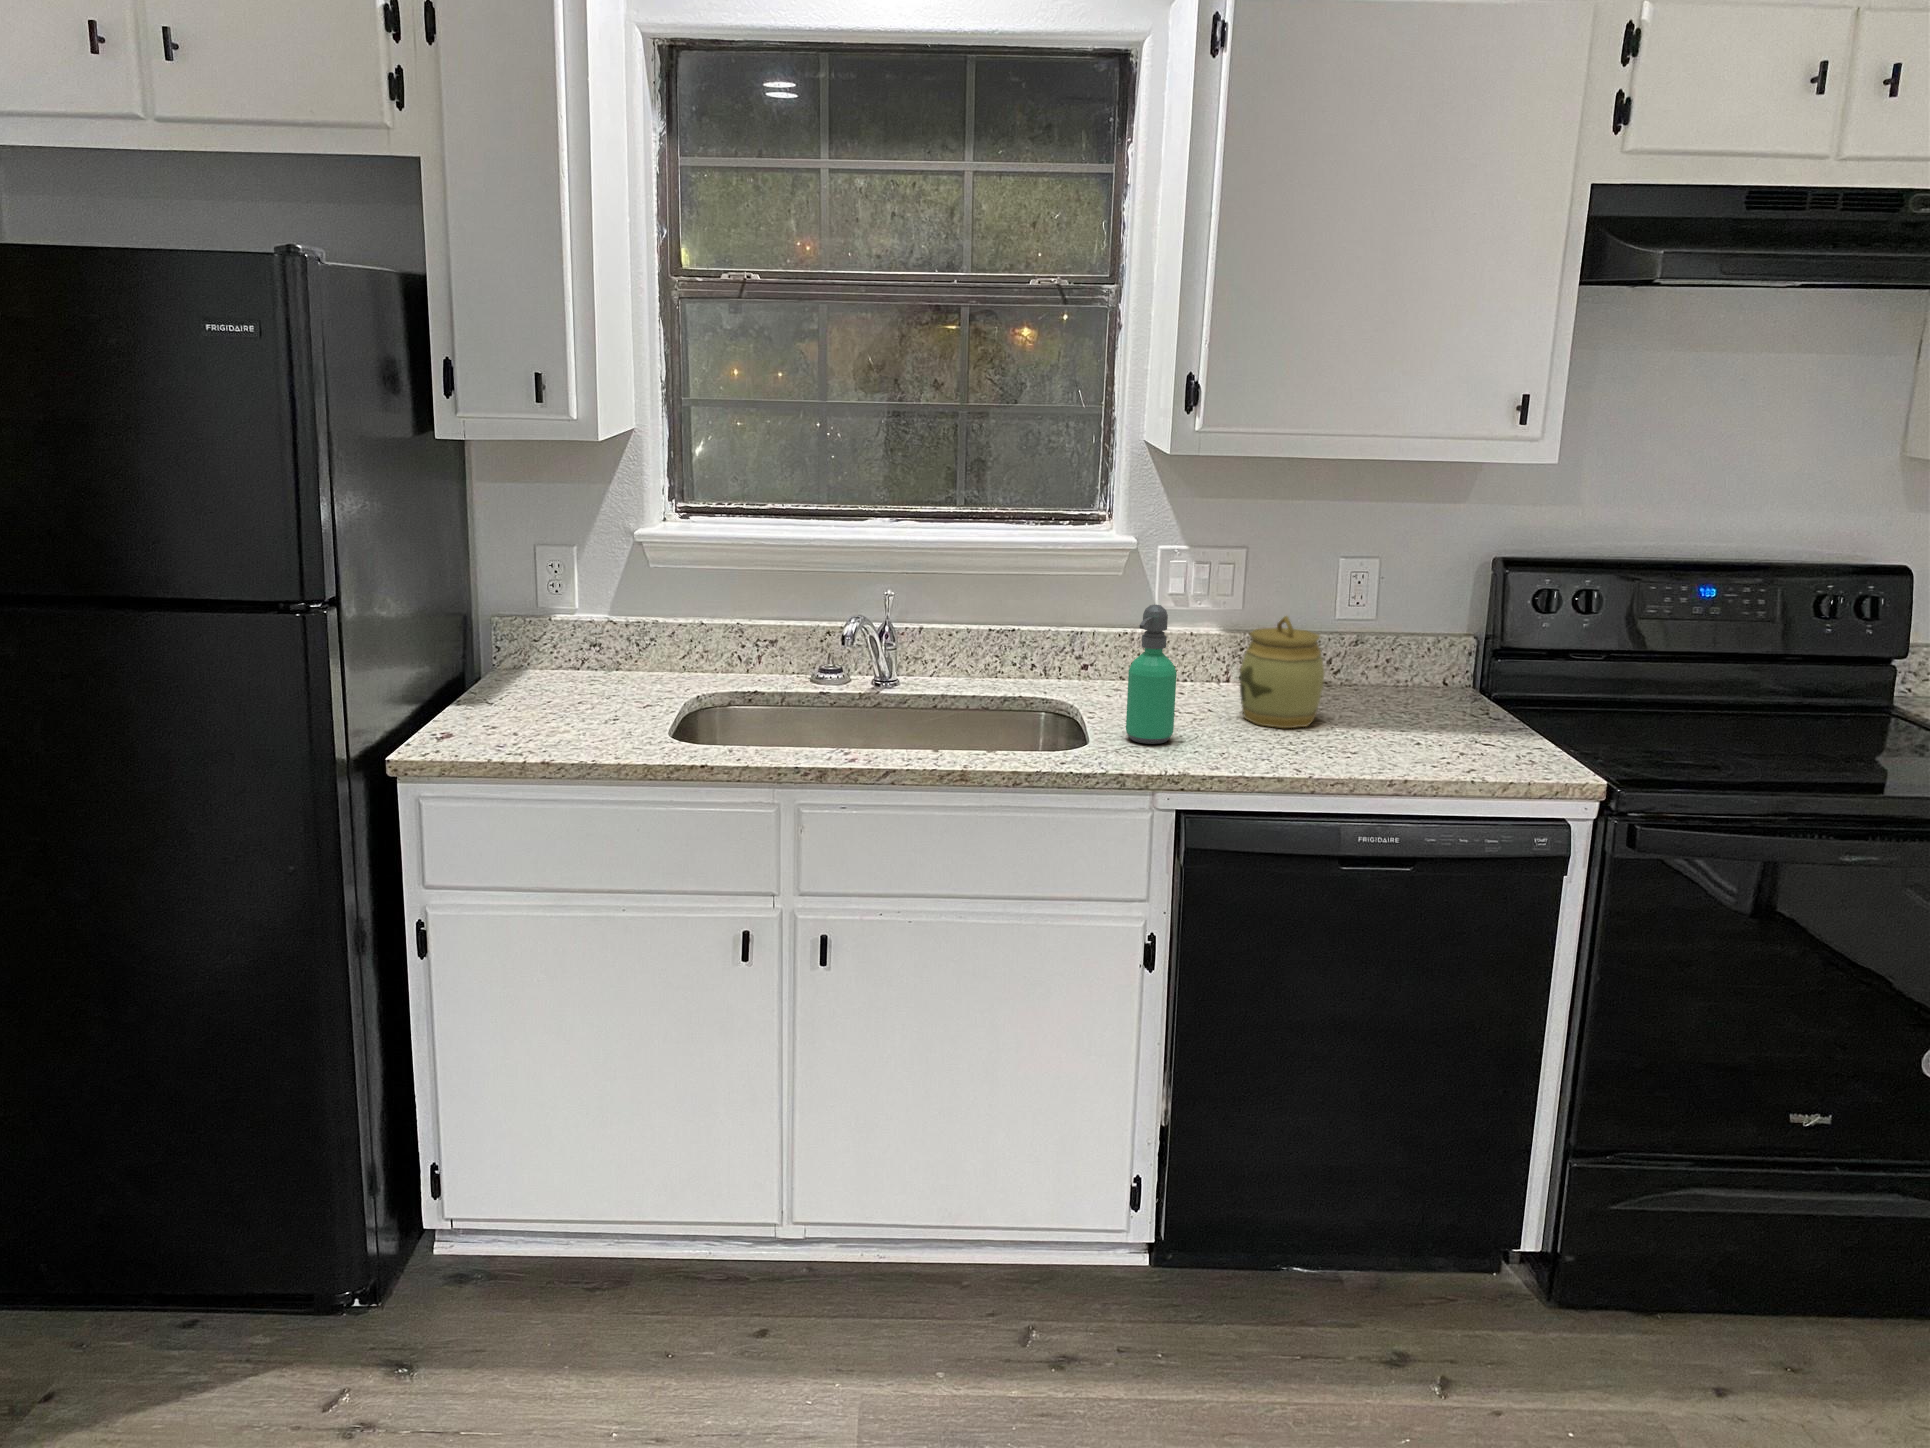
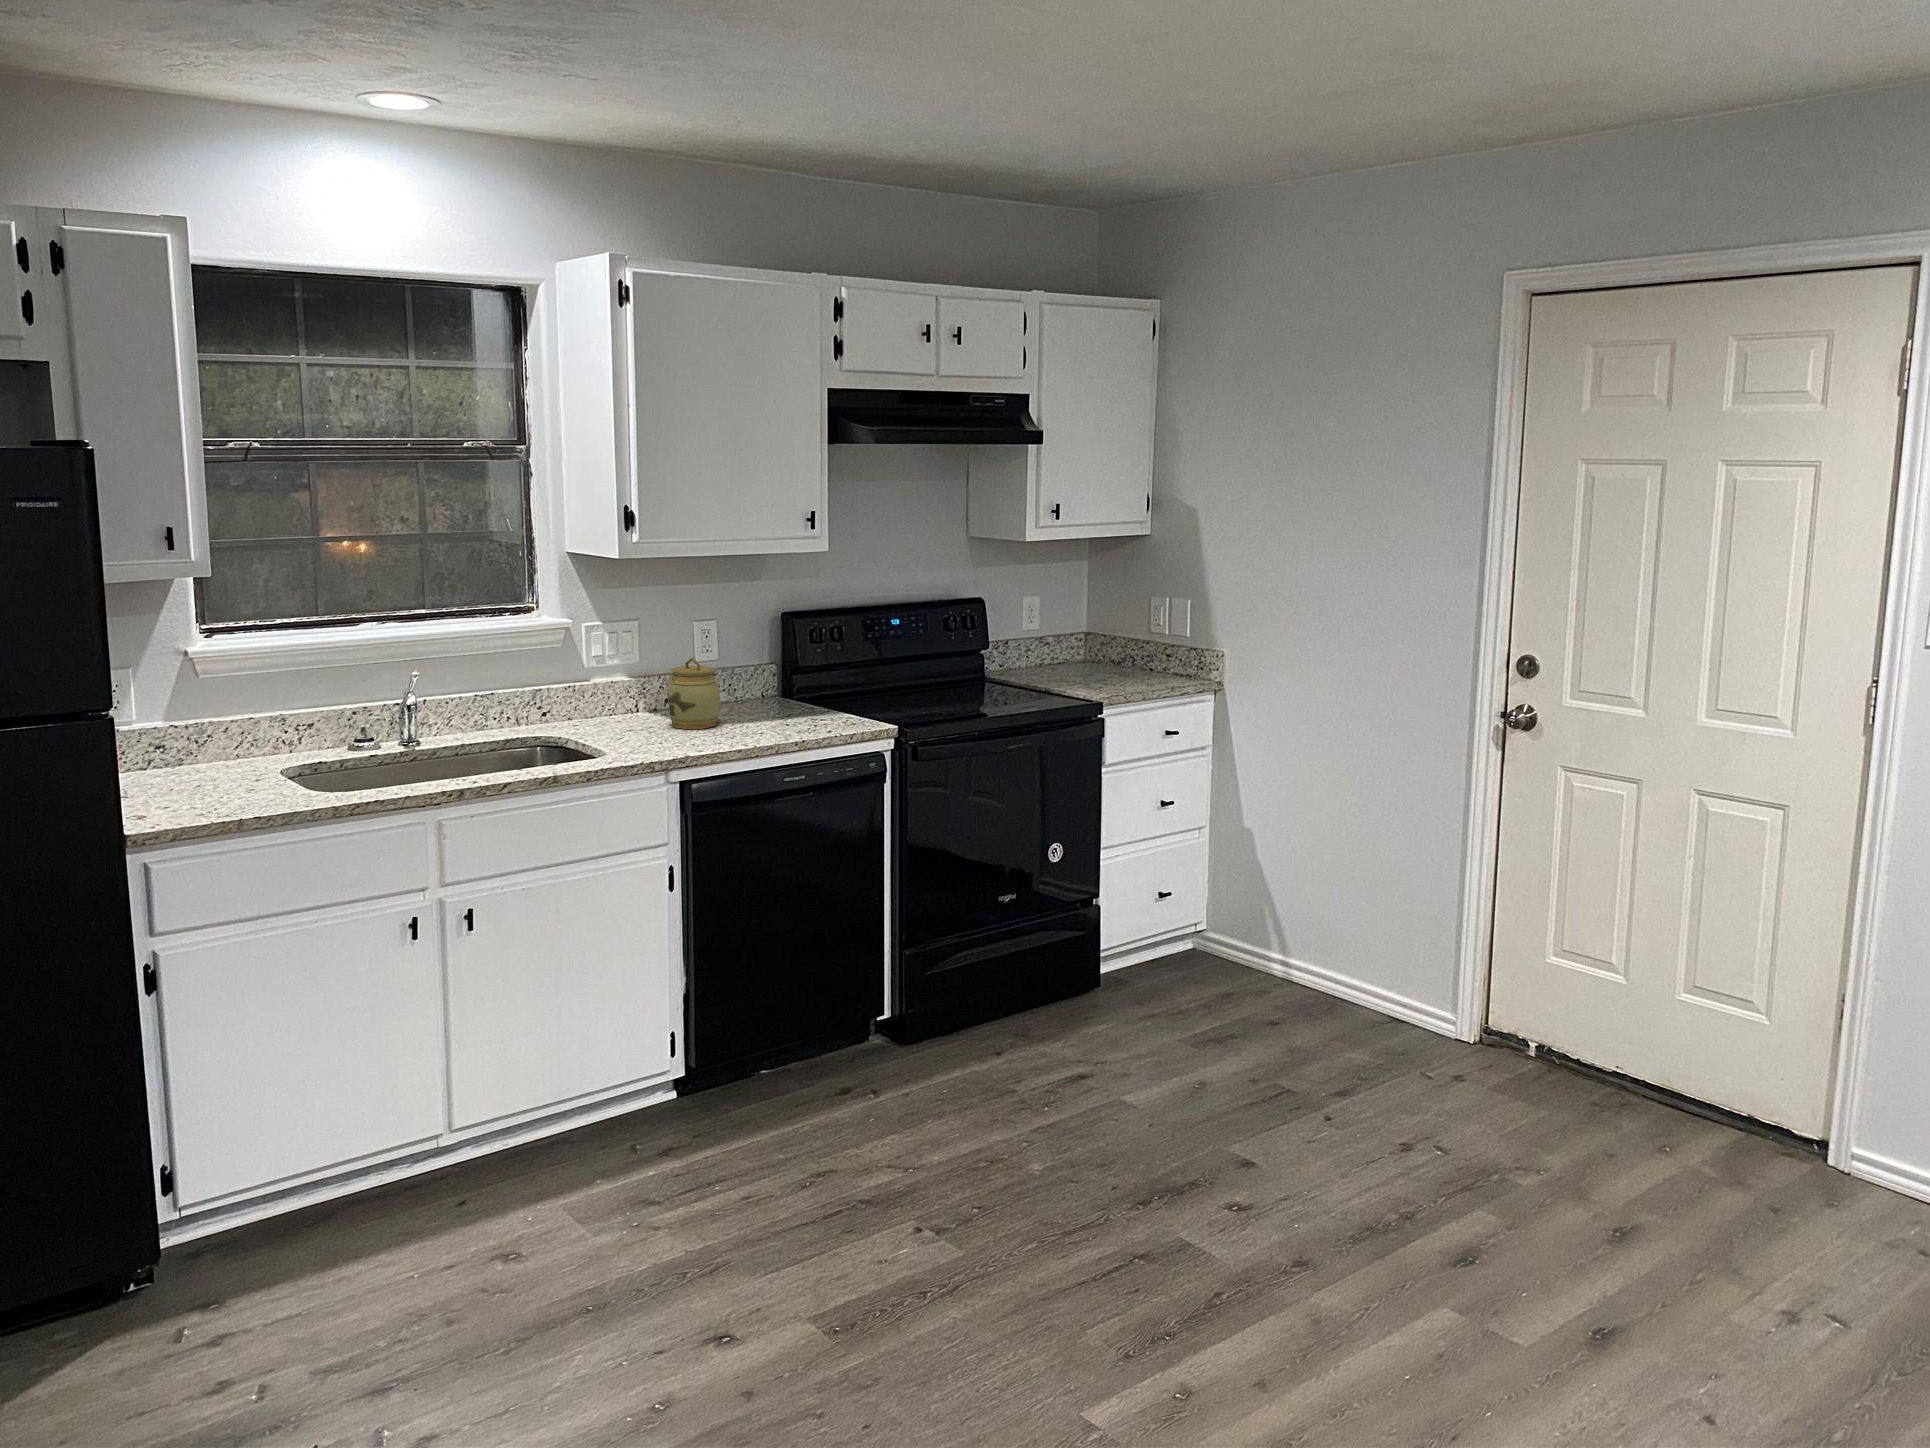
soap dispenser: present [1126,605,1177,744] -> none [621,655,654,747]

